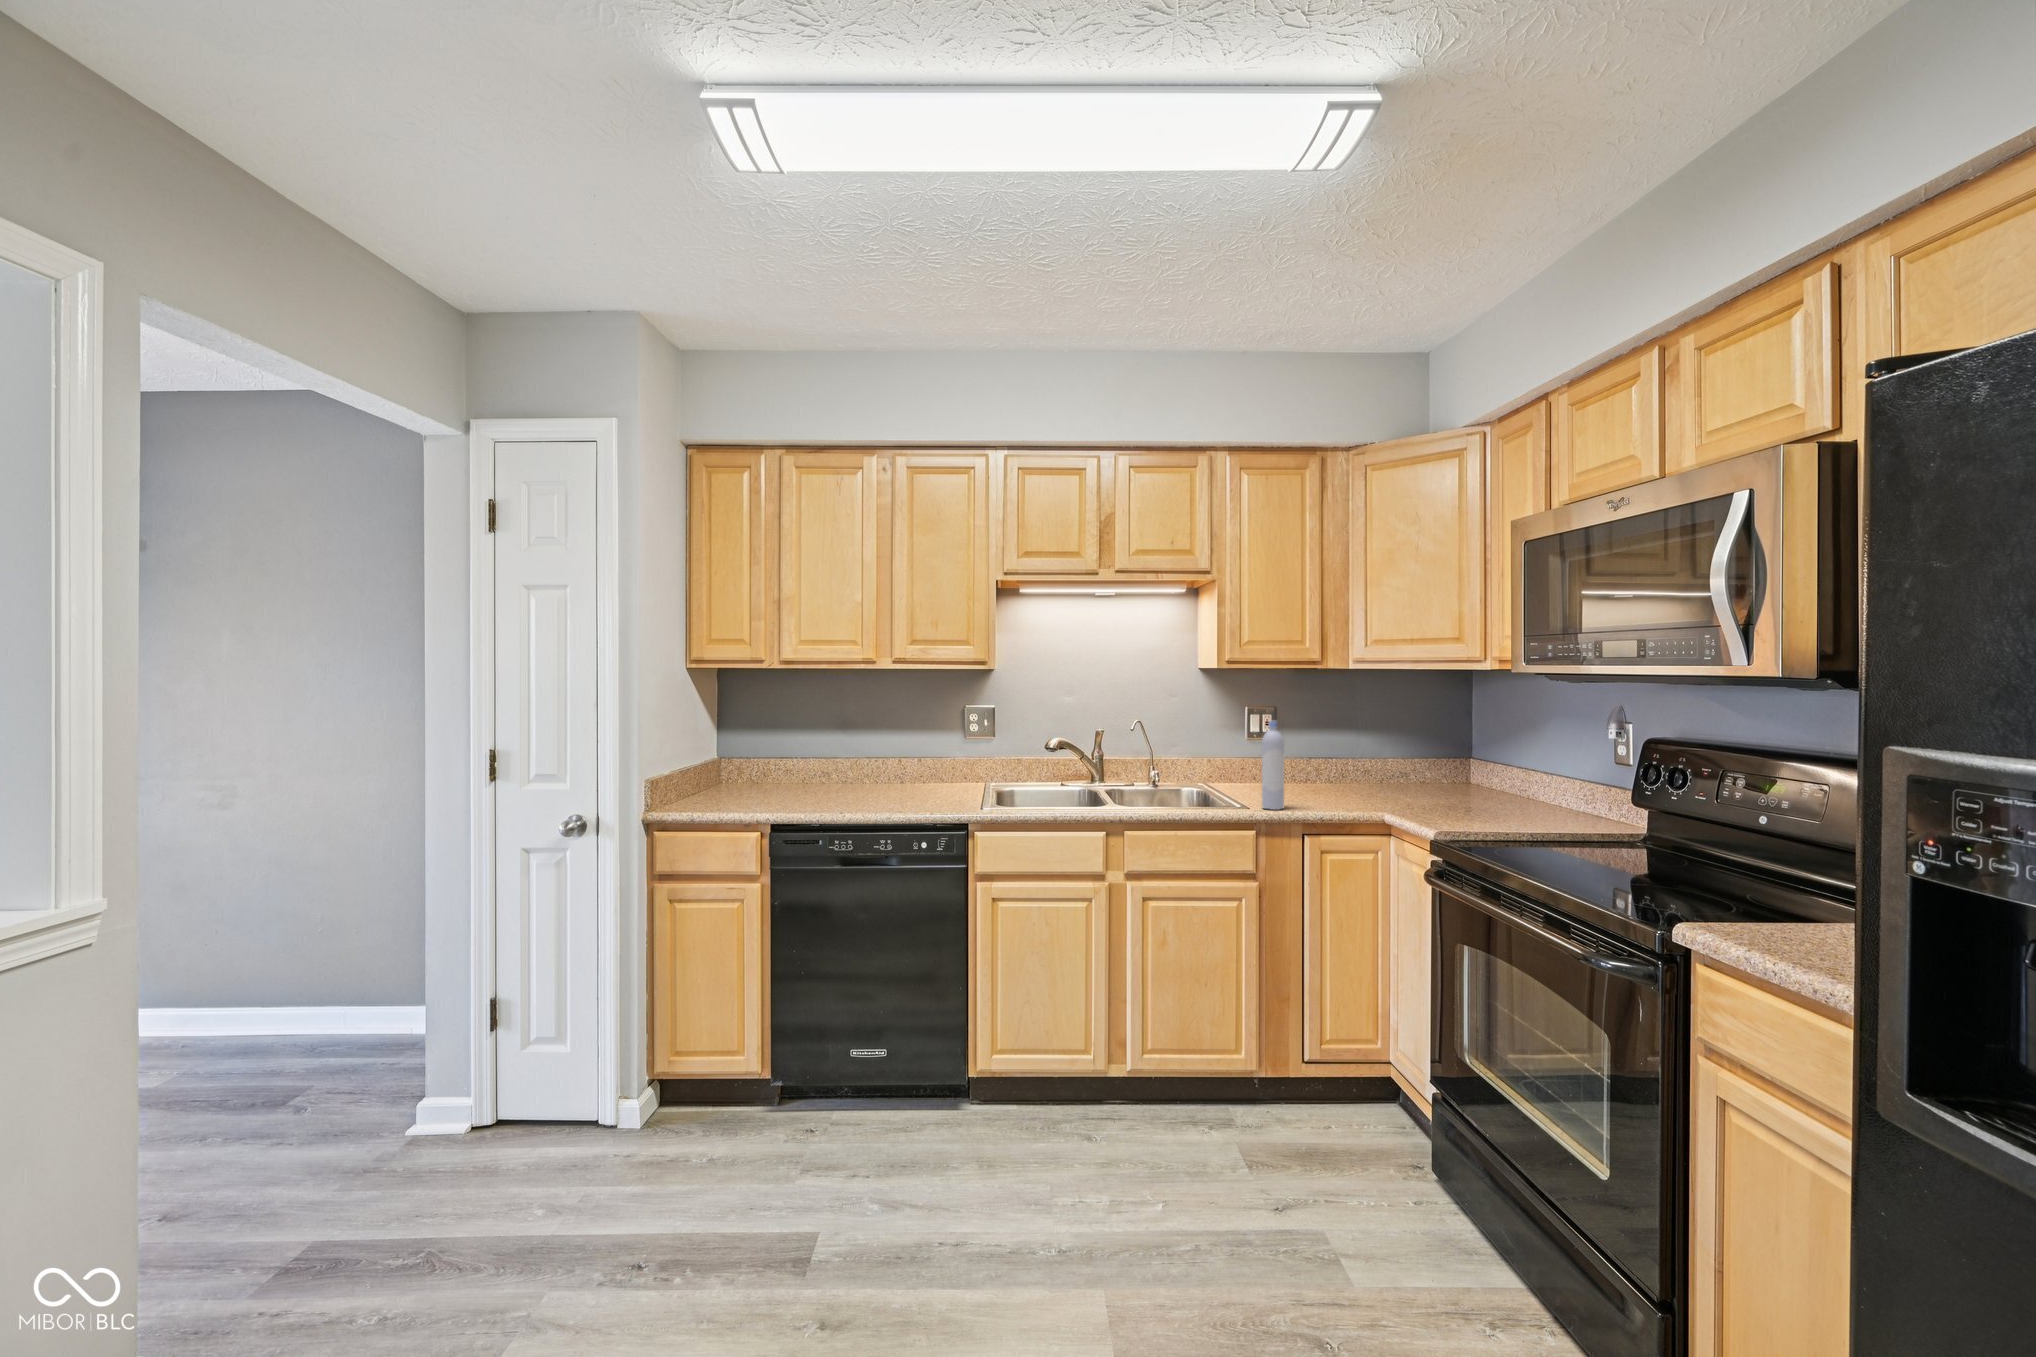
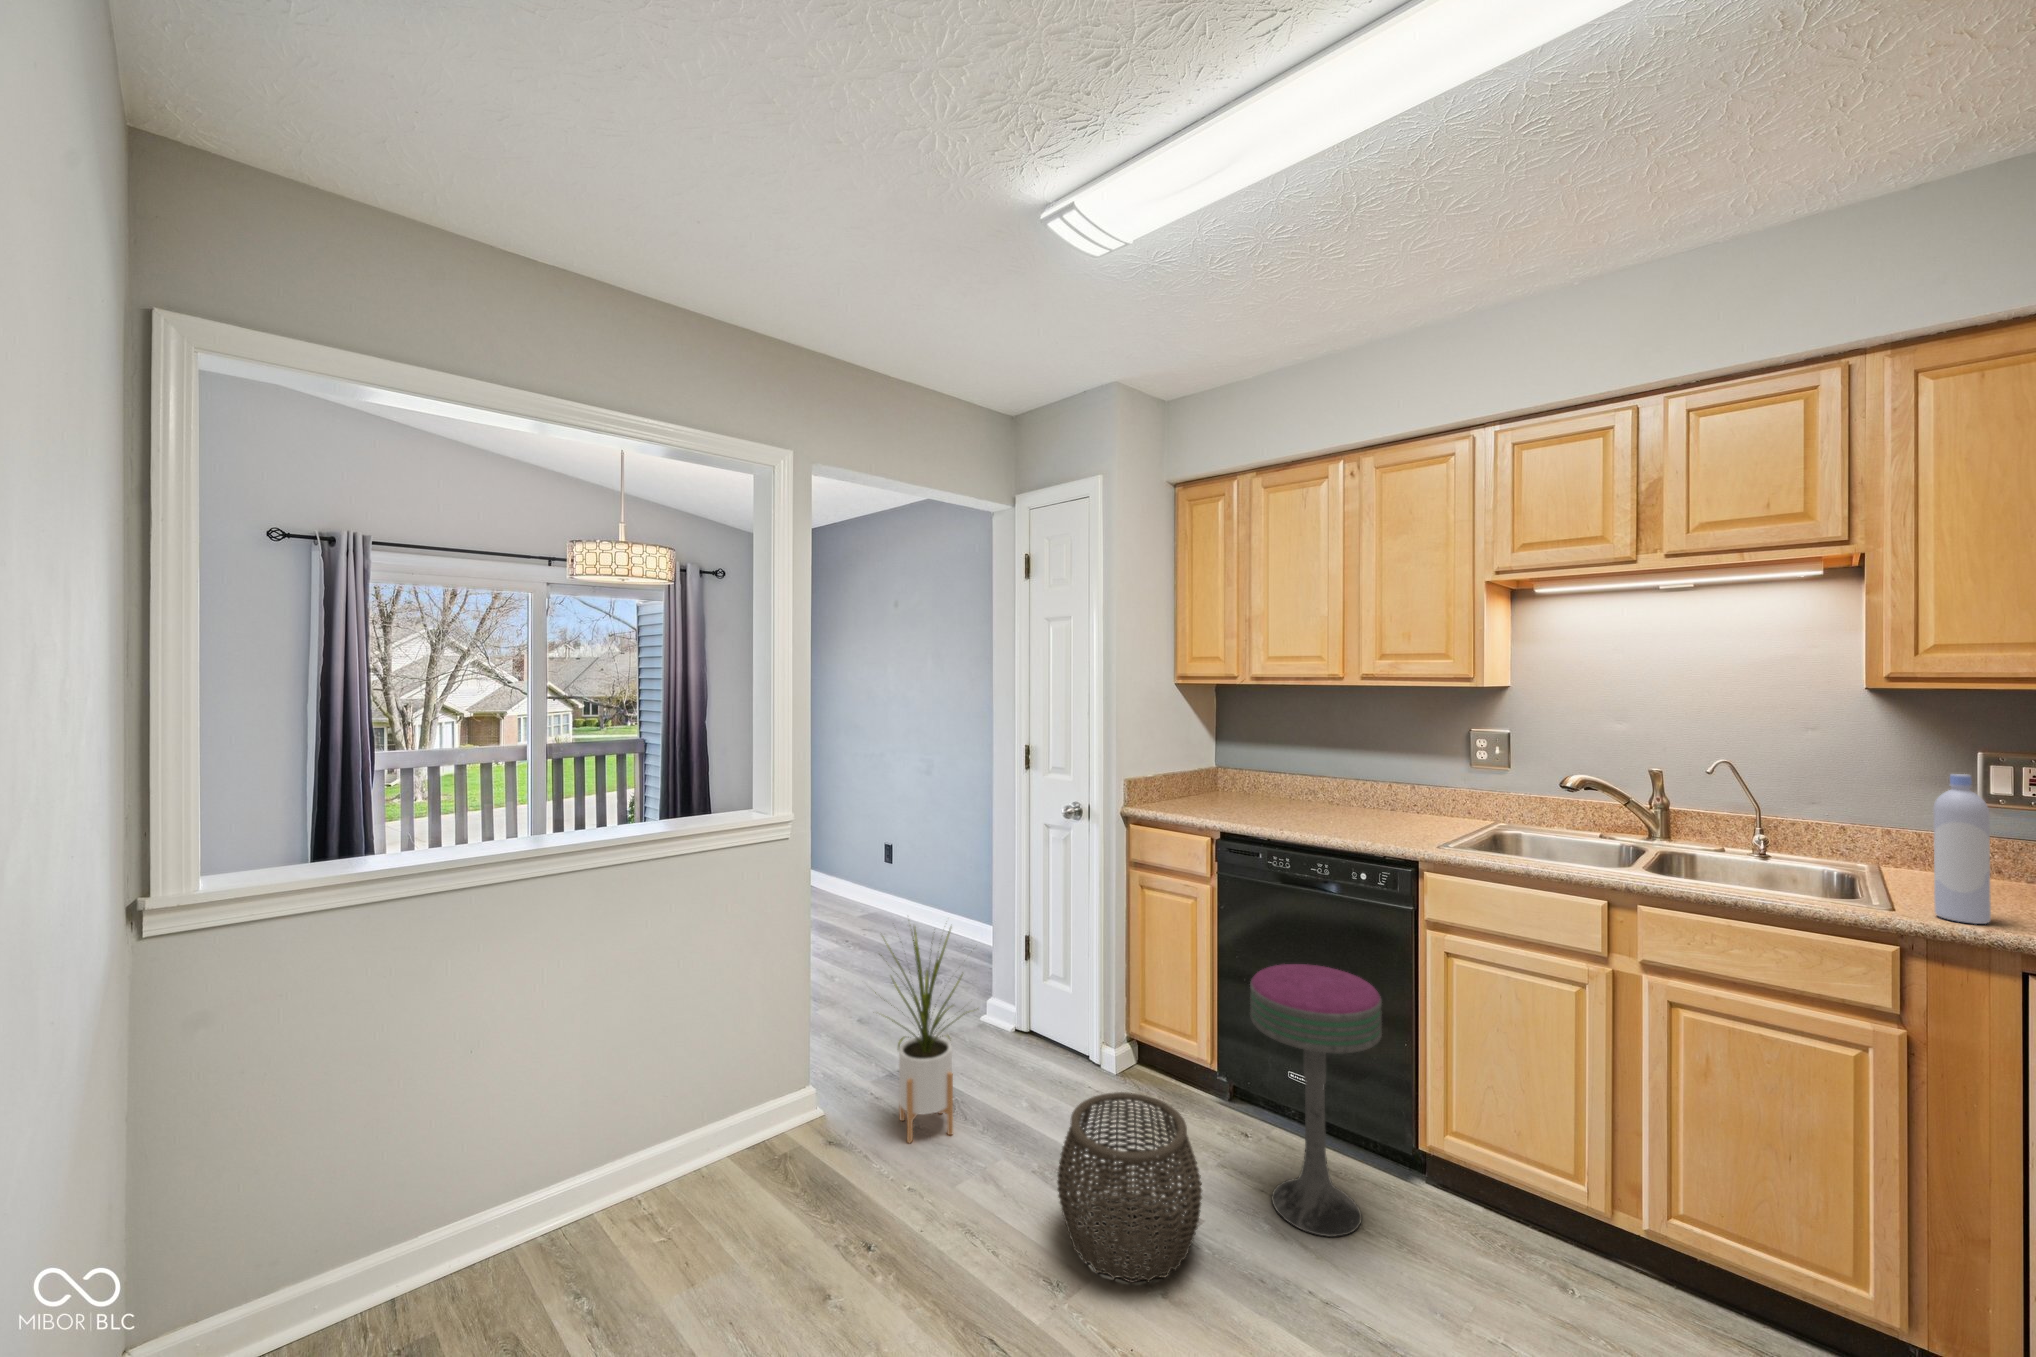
bar stool: none [853,932,968,1174] -> present [1250,964,1382,1237]
house plant: none [354,974,529,1291] -> present [875,927,962,1143]
woven basket: none [700,1098,855,1286] -> present [1057,1092,1202,1283]

